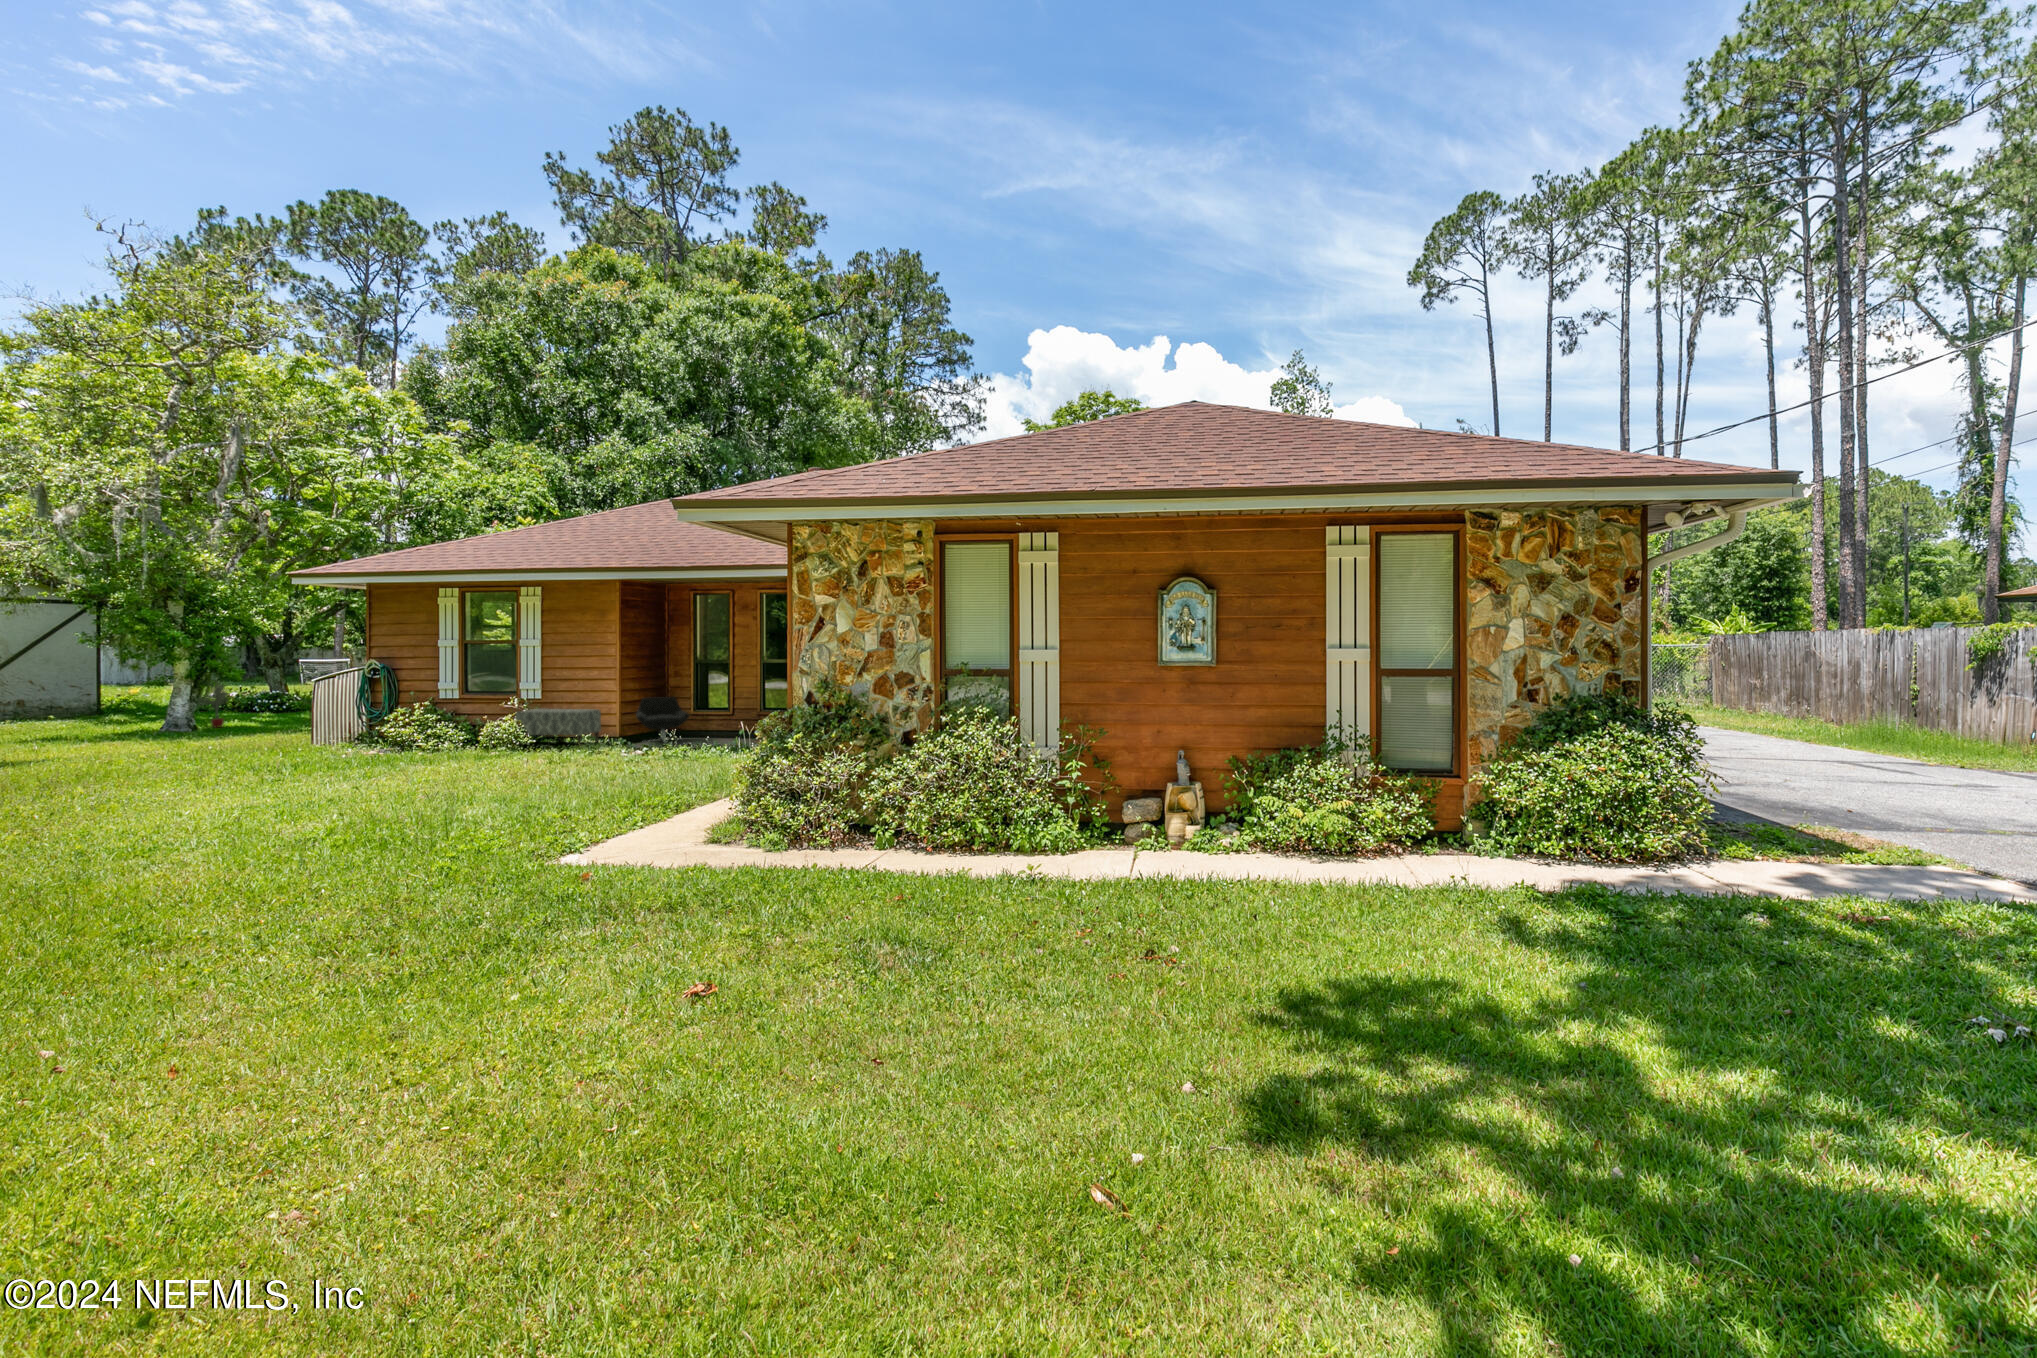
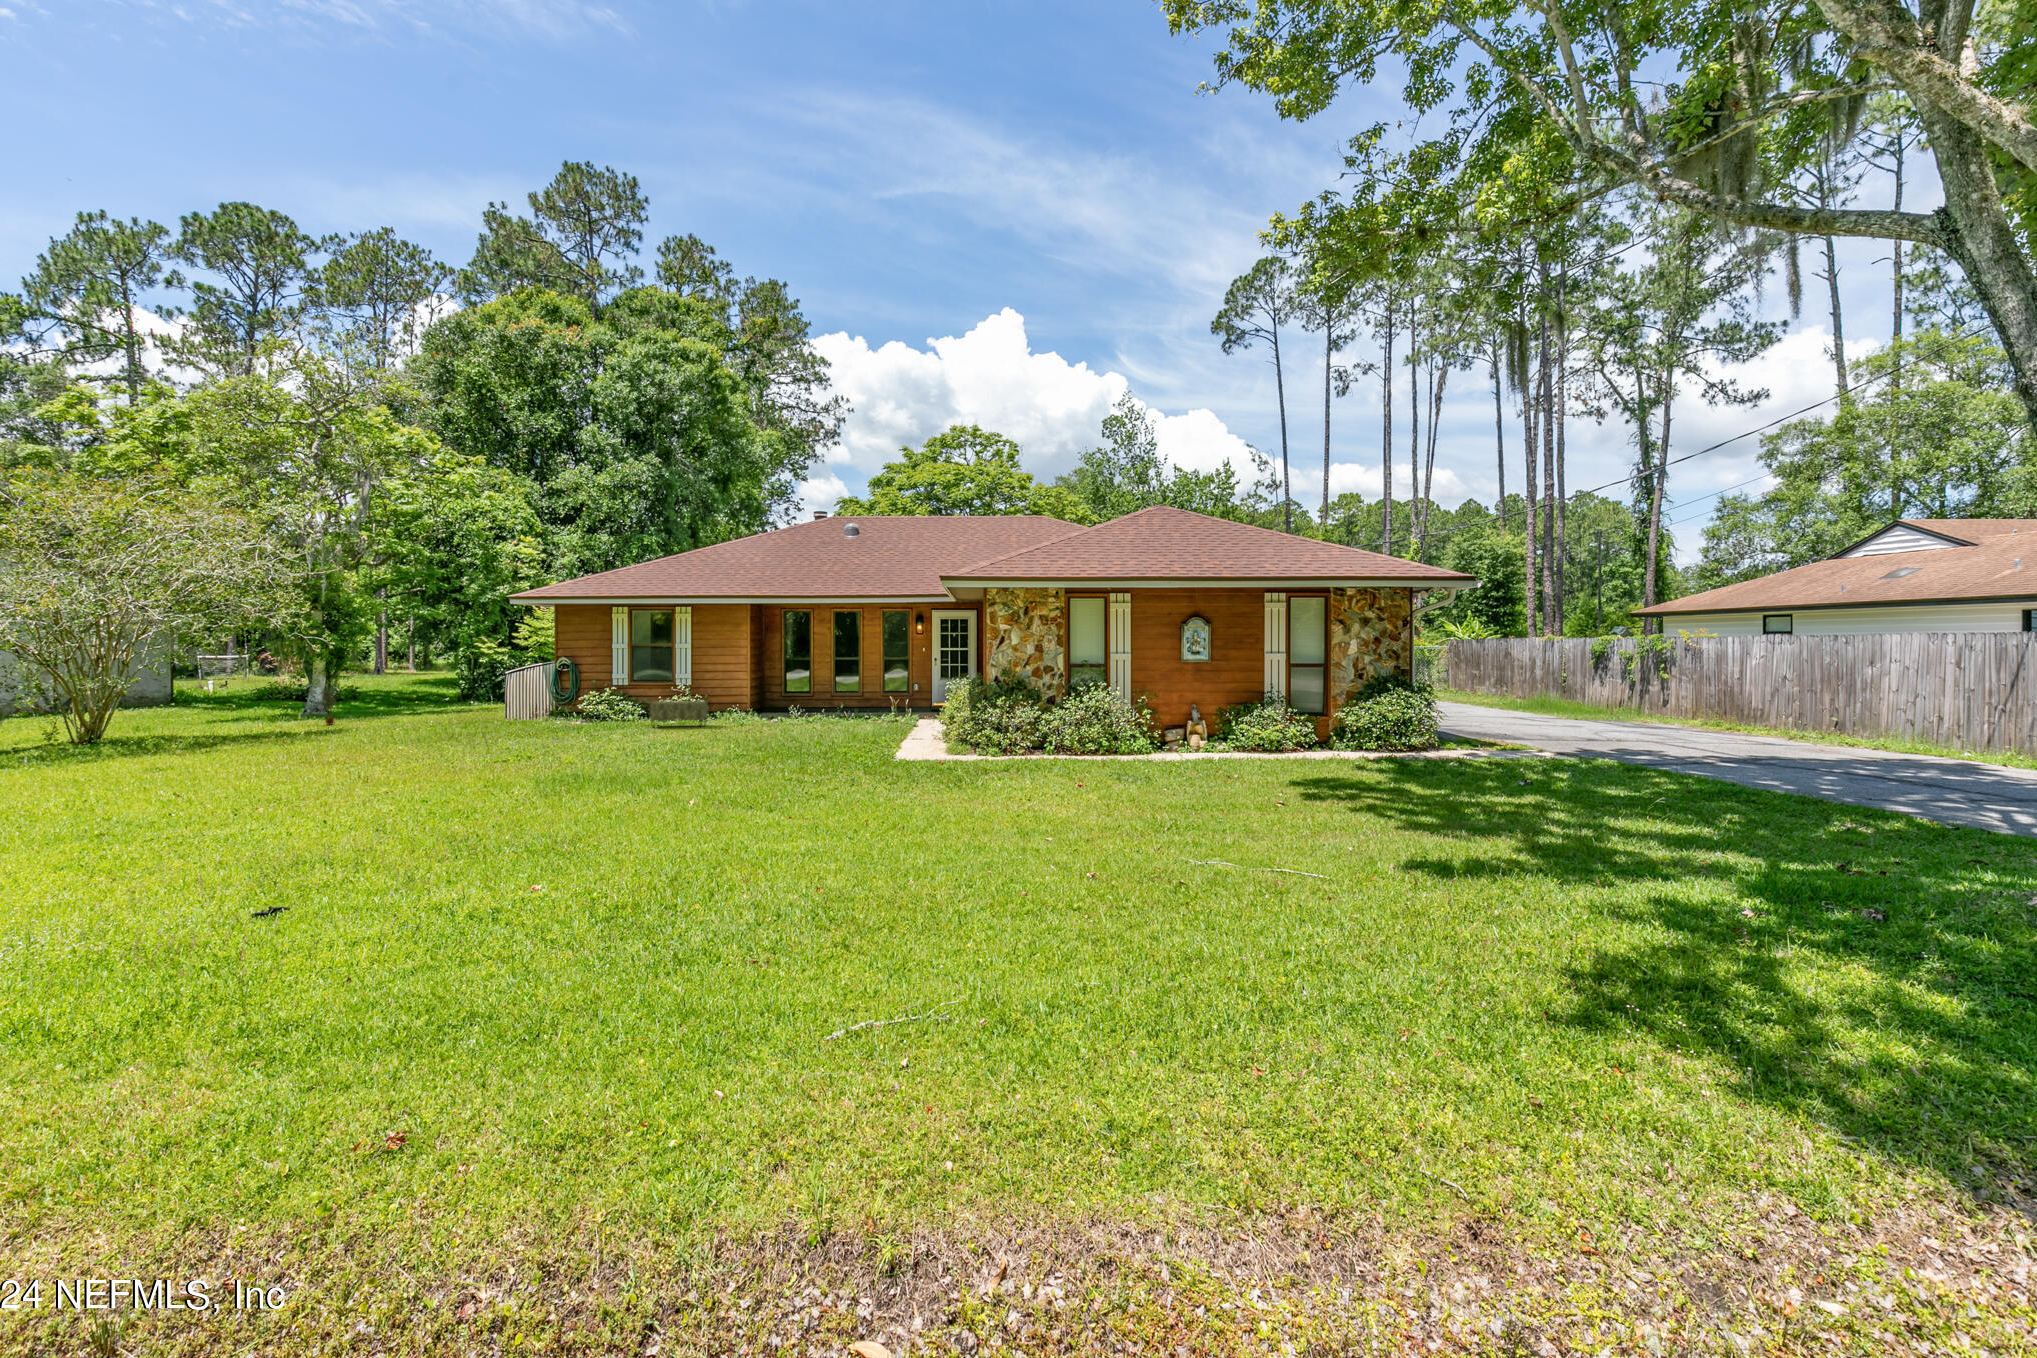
lounge chair: present [636,697,690,742] -> none [729,691,772,724]

